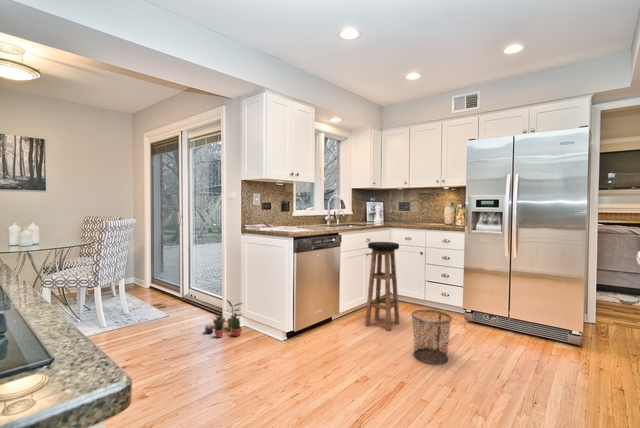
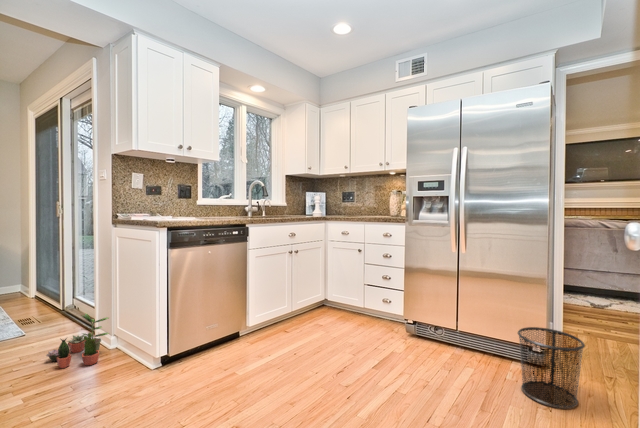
bar stool: present [365,242,400,331] -> none [277,235,323,351]
waste bin: present [411,310,452,364] -> present [518,327,585,409]

